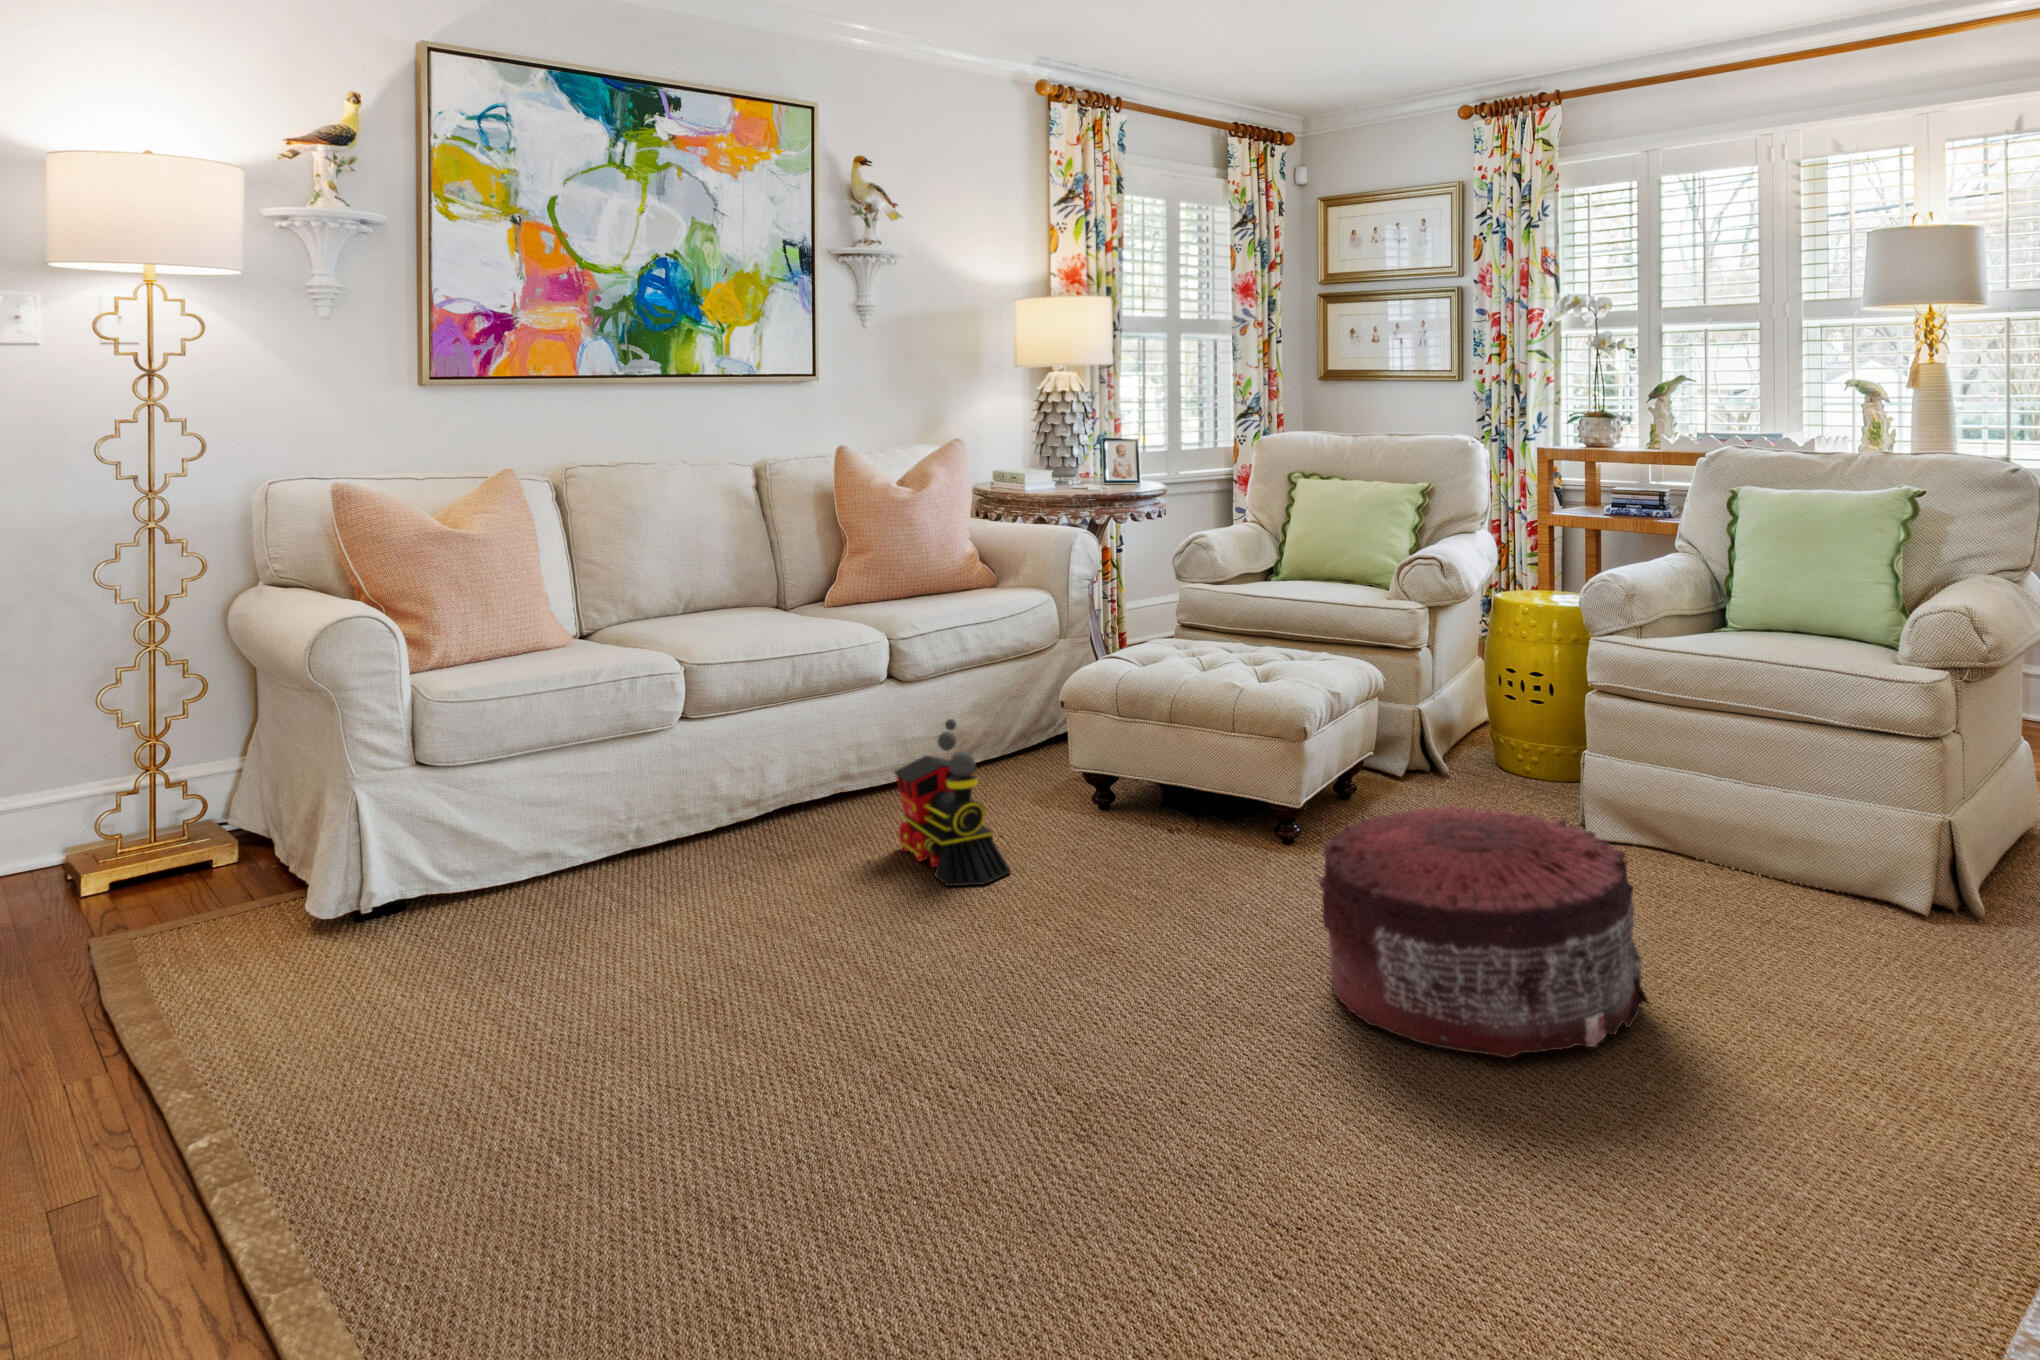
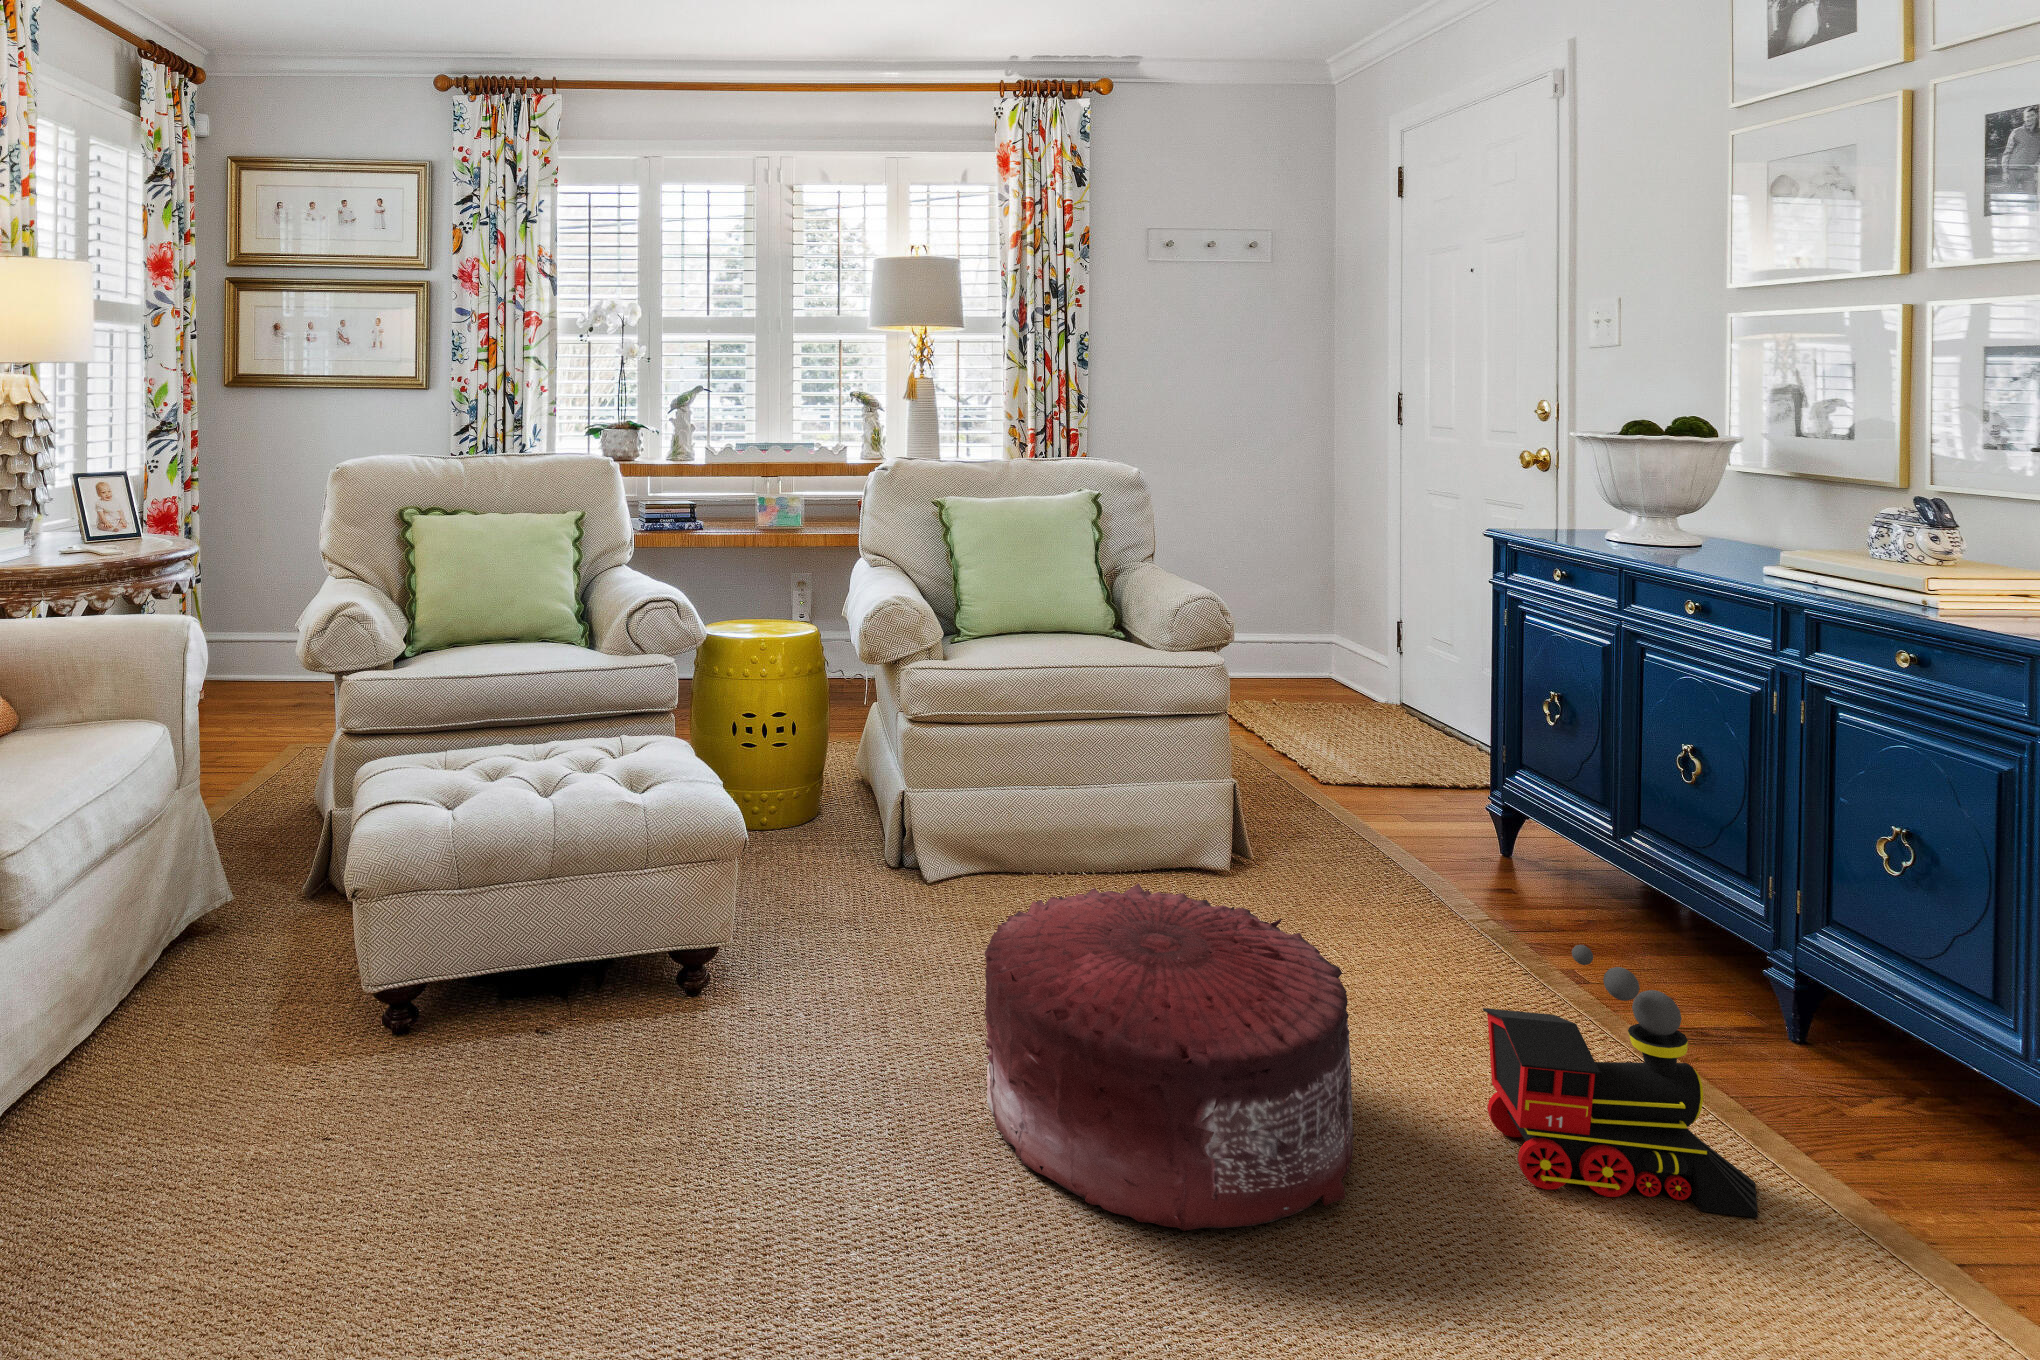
toy train: present [894,719,1011,886] -> present [1483,945,1758,1218]

